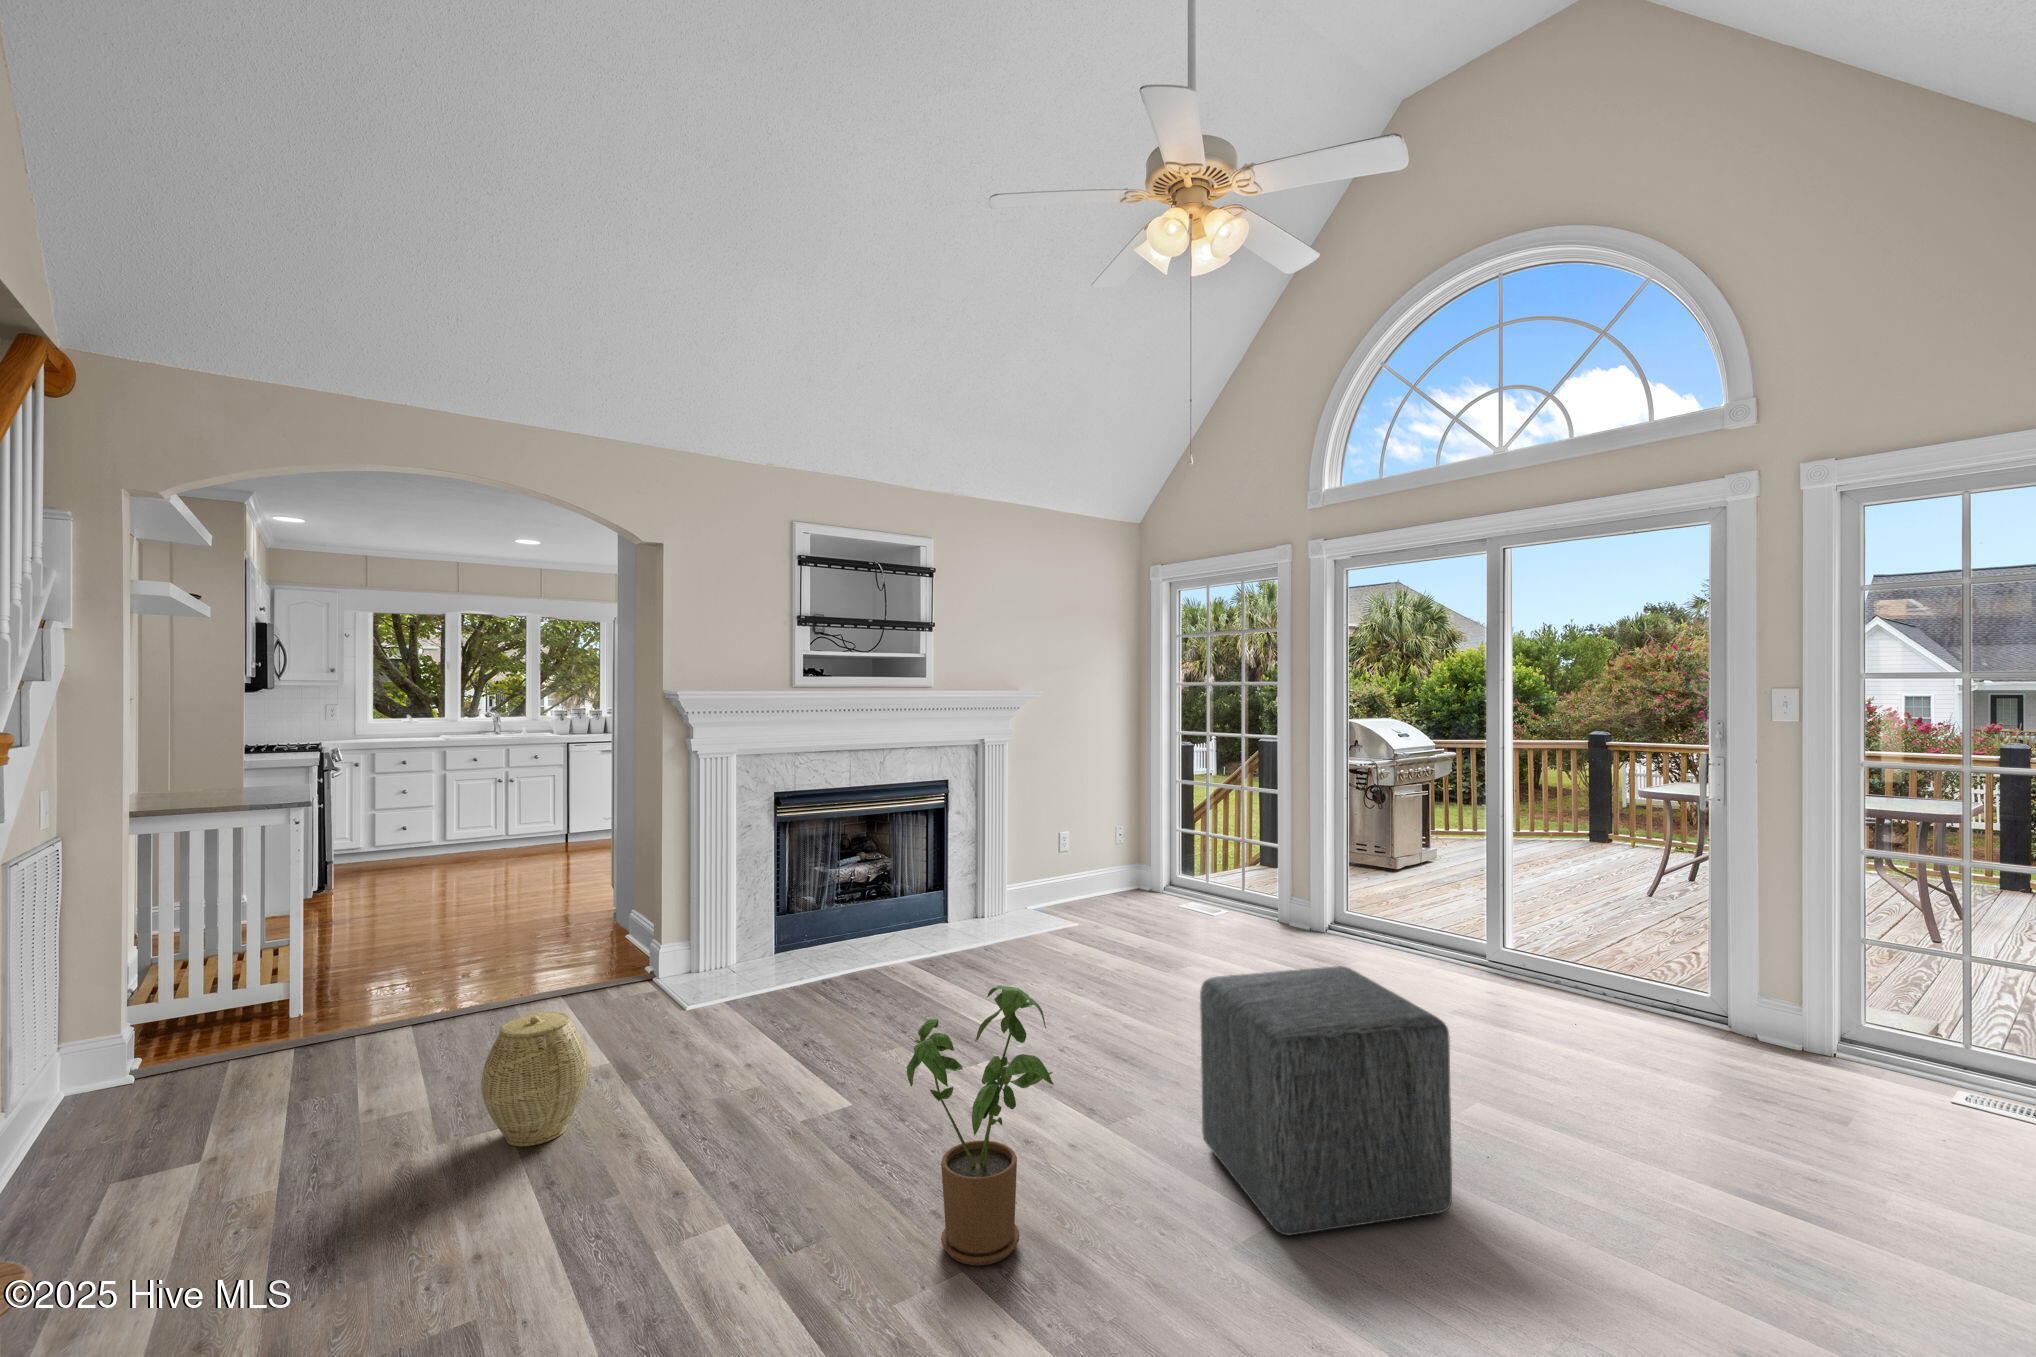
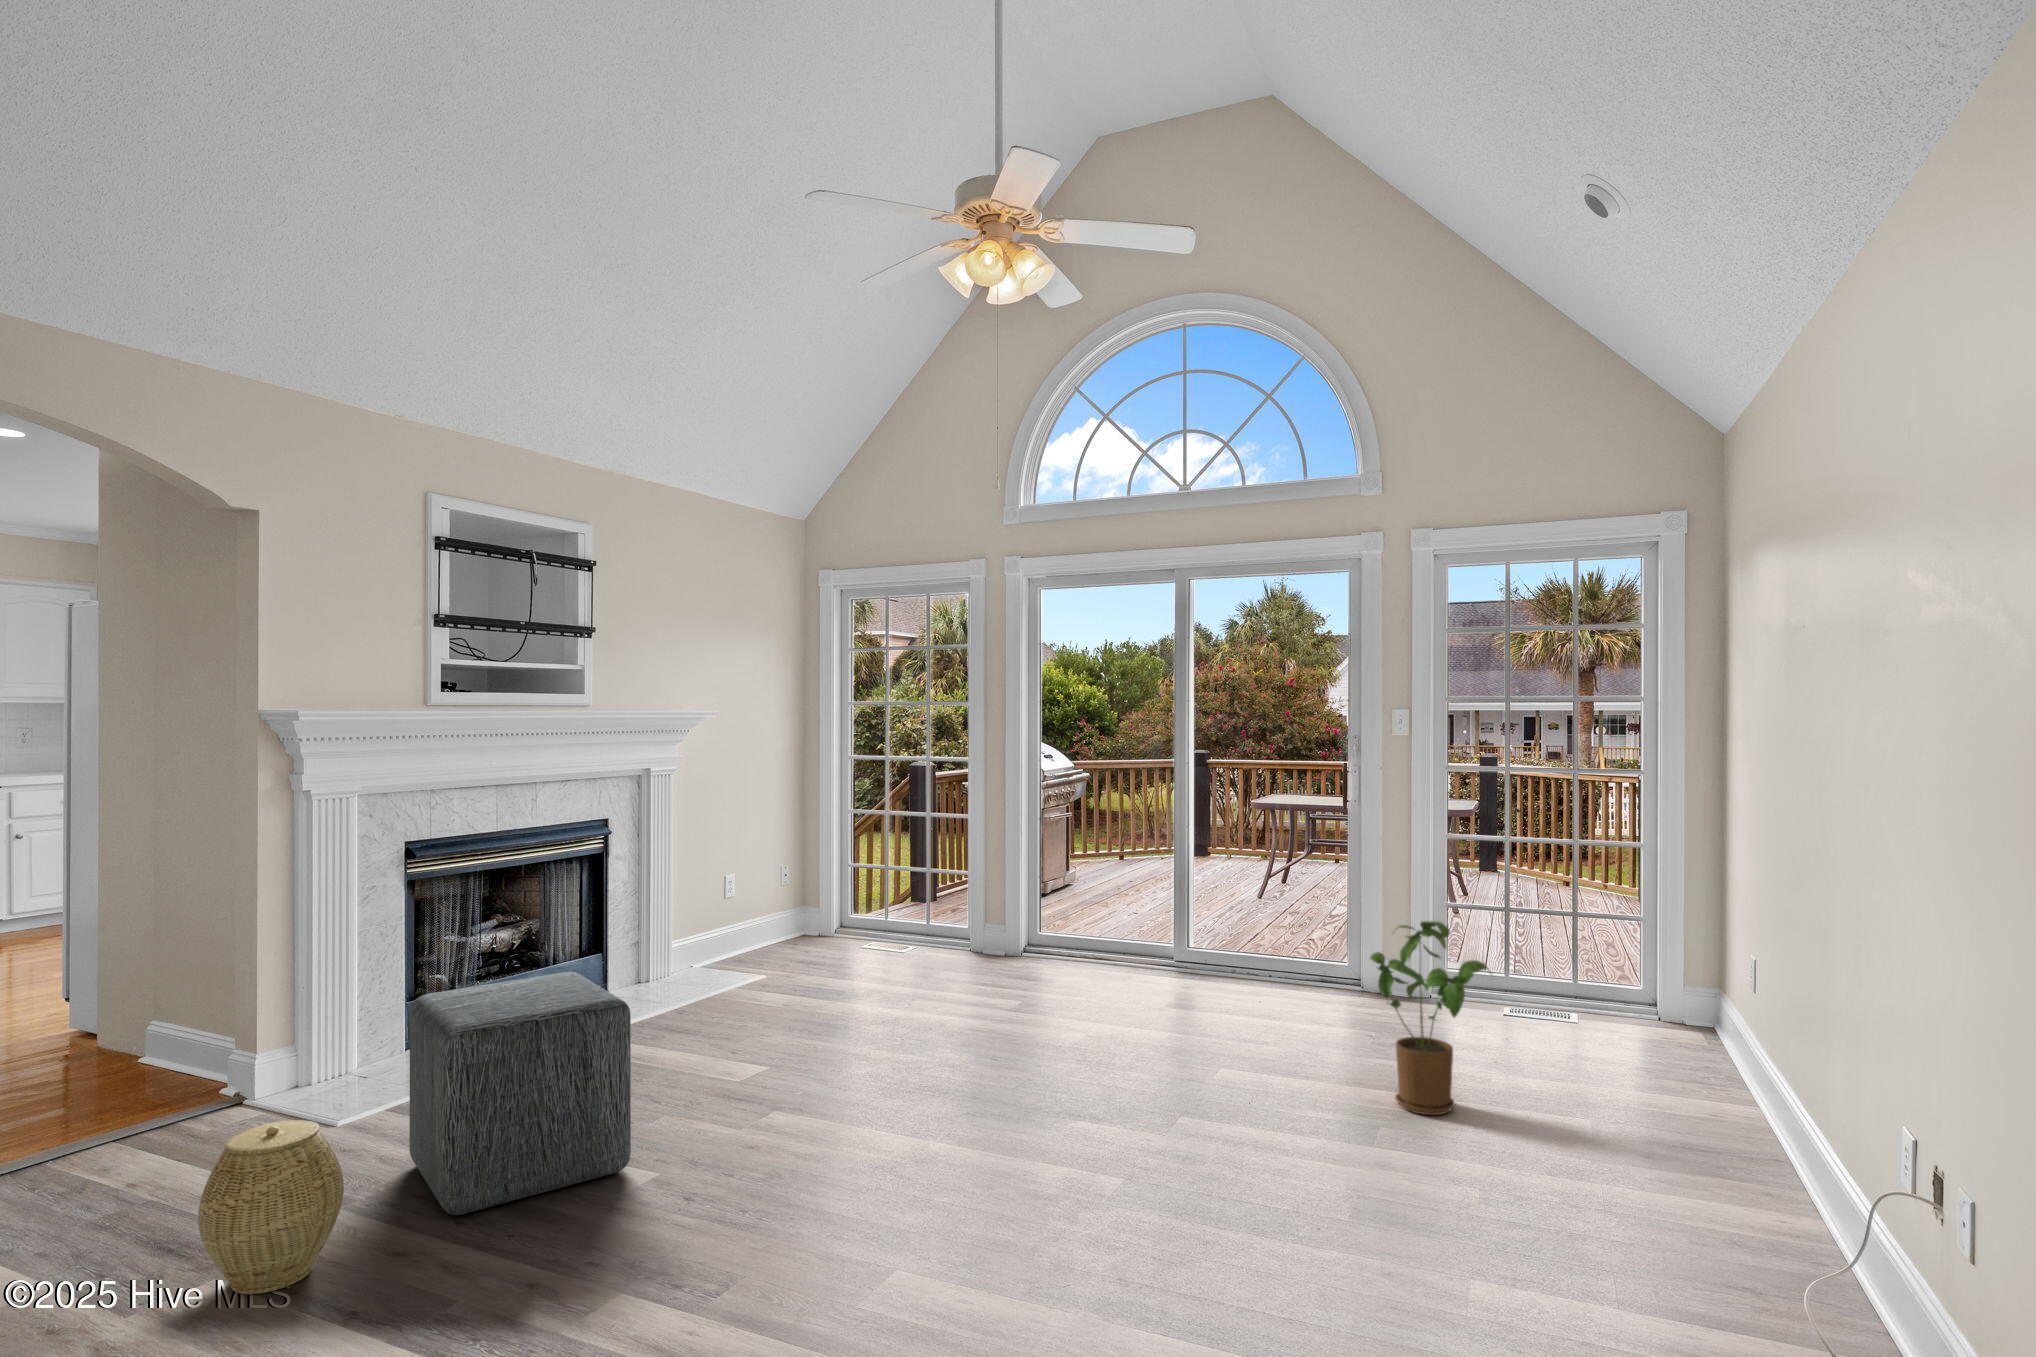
ottoman: present [1200,966,1452,1235] -> present [409,972,631,1215]
house plant: present [907,985,1054,1265] -> present [1370,921,1489,1115]

